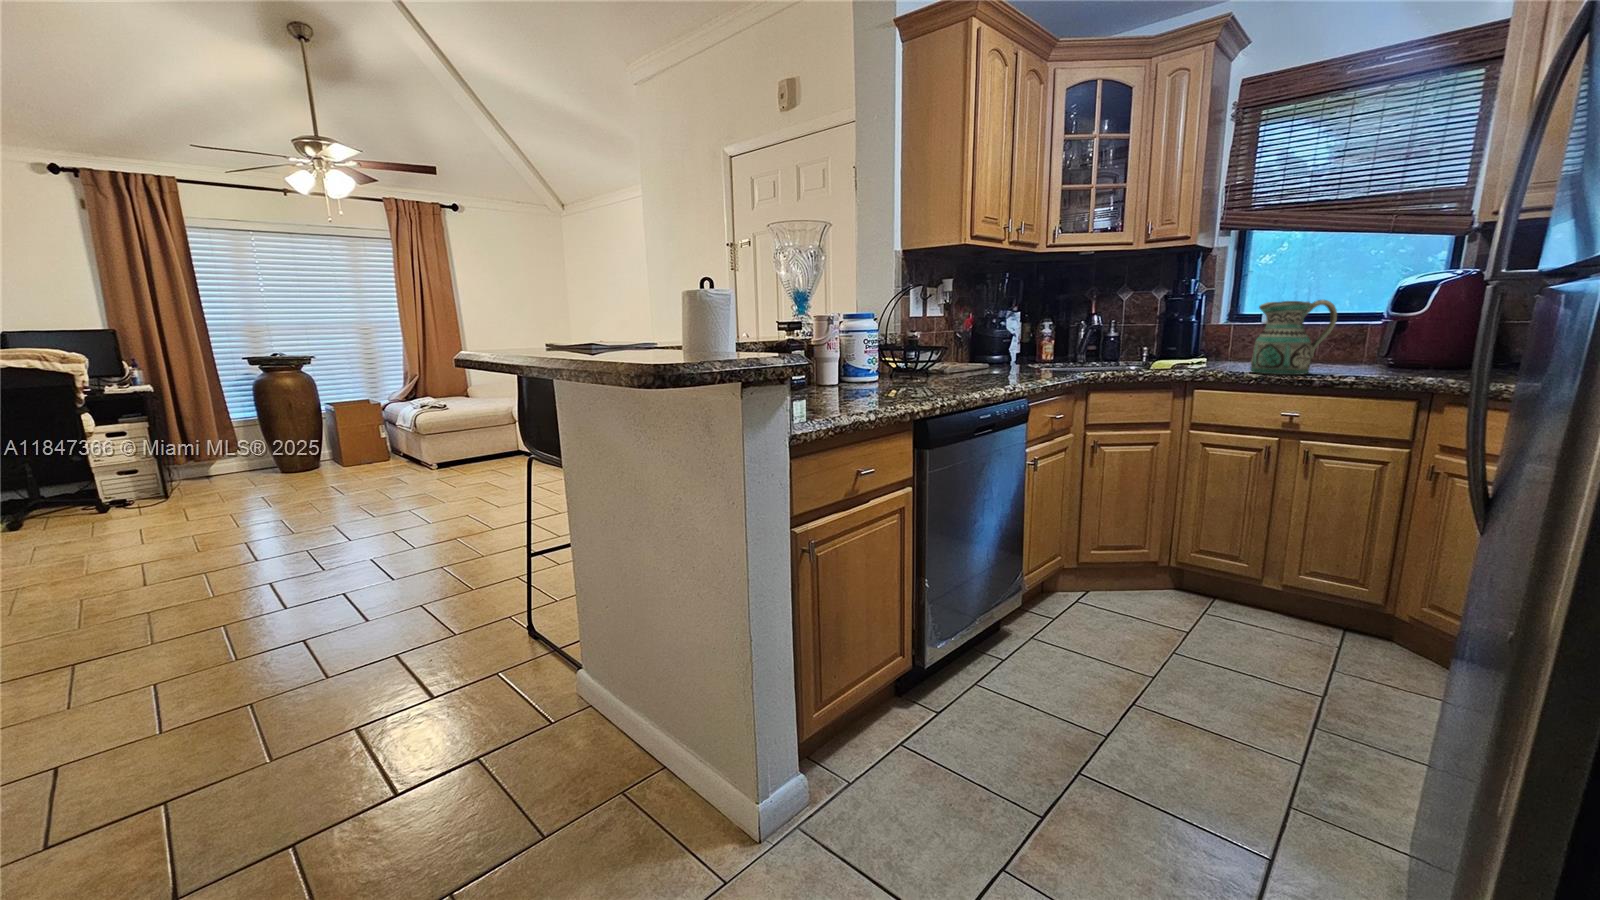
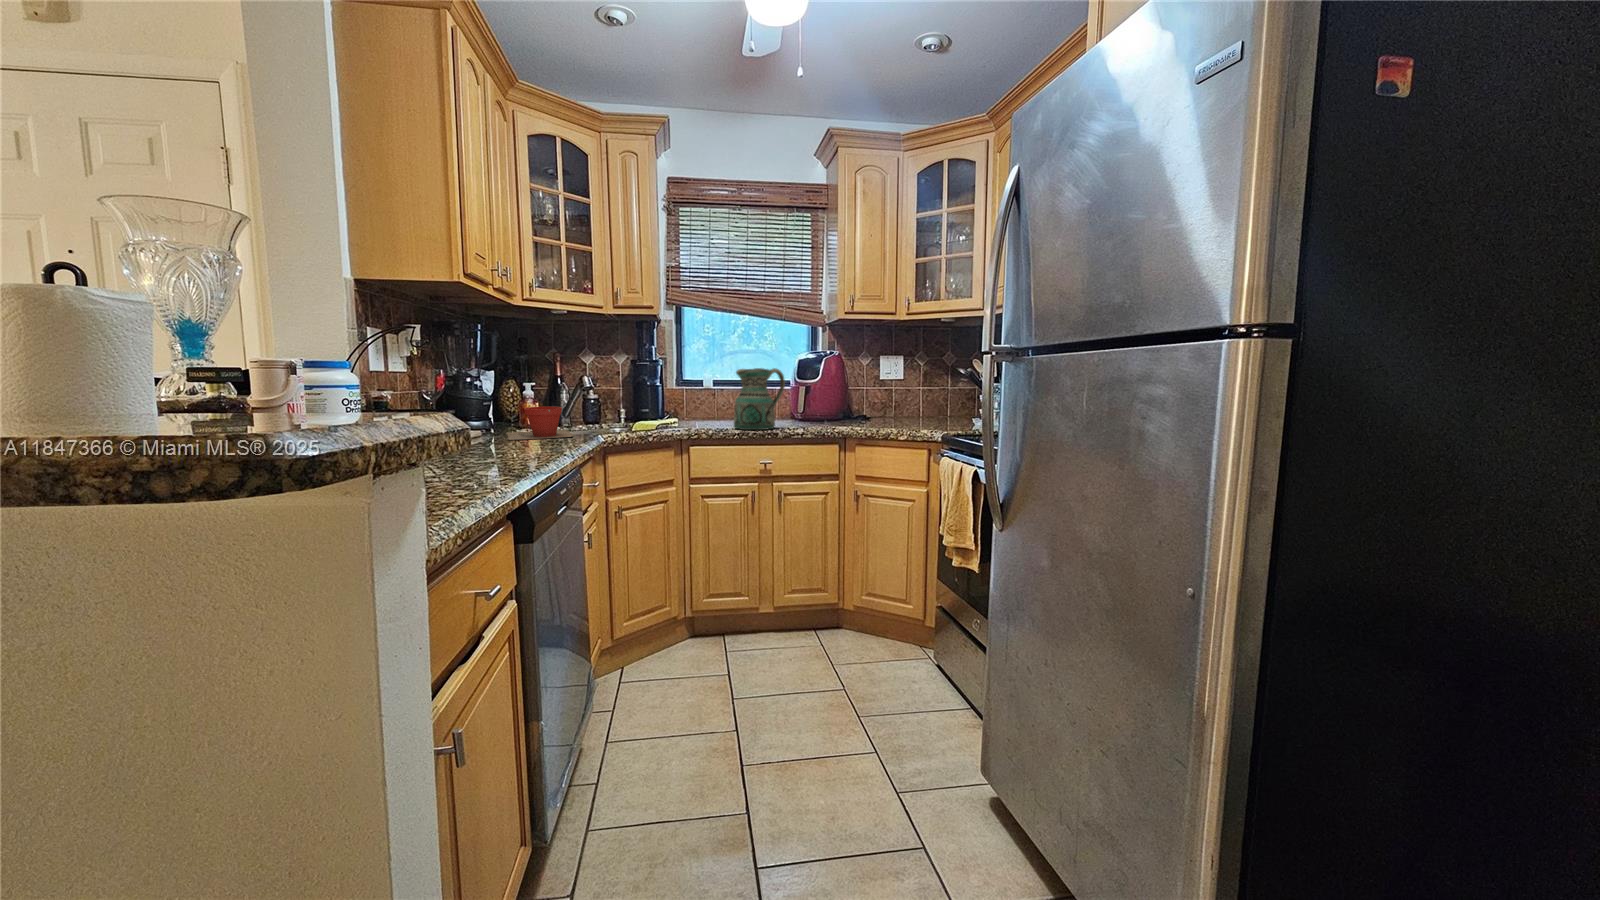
plant pot: none [1005,343,1068,371] -> present [507,407,573,440]

